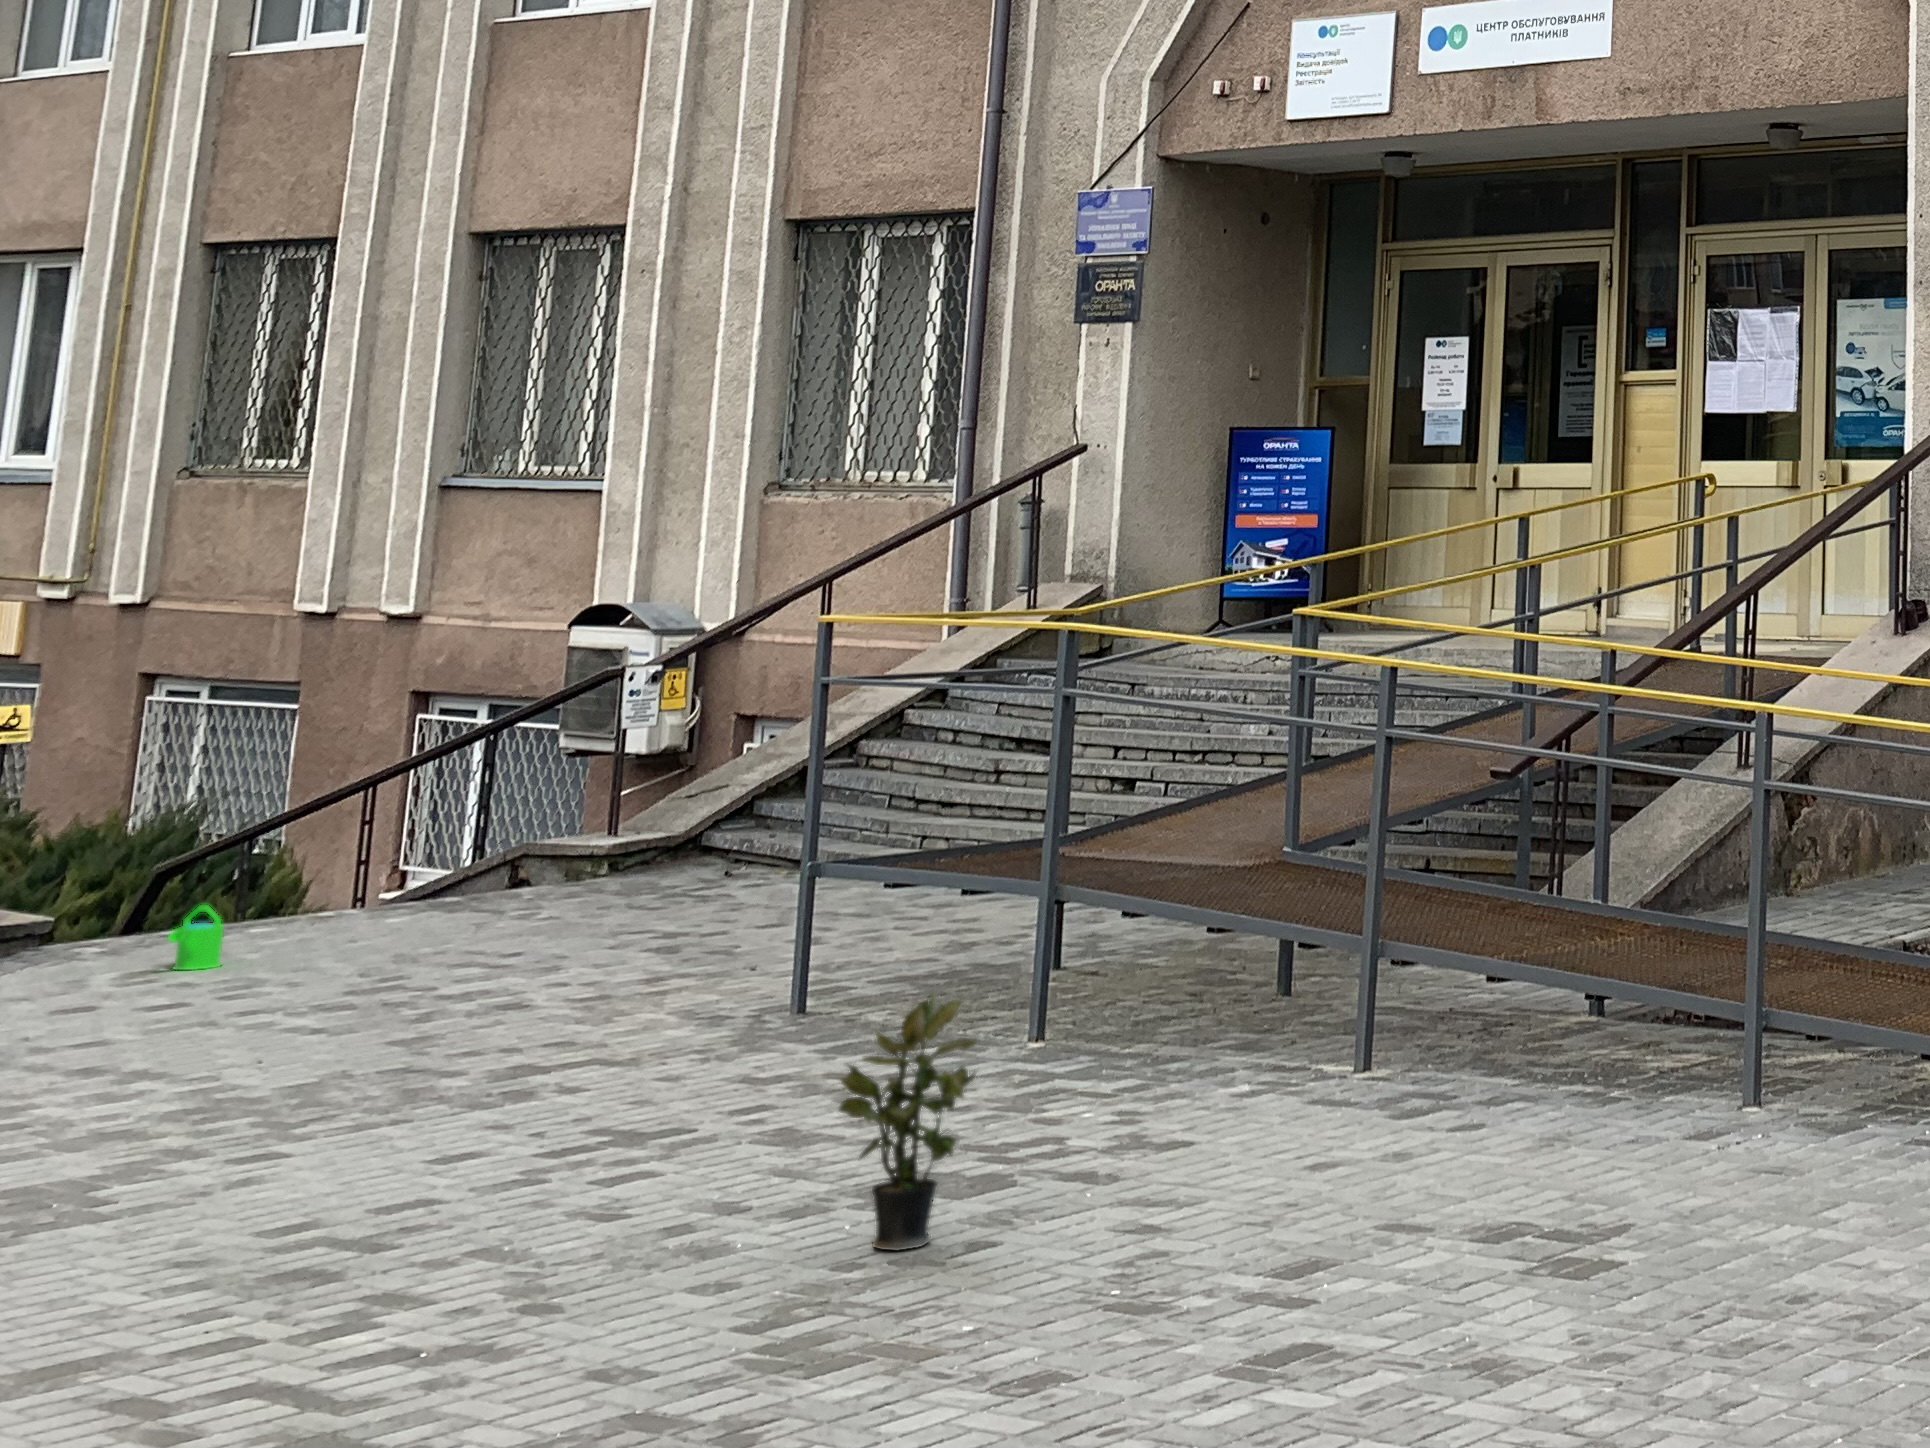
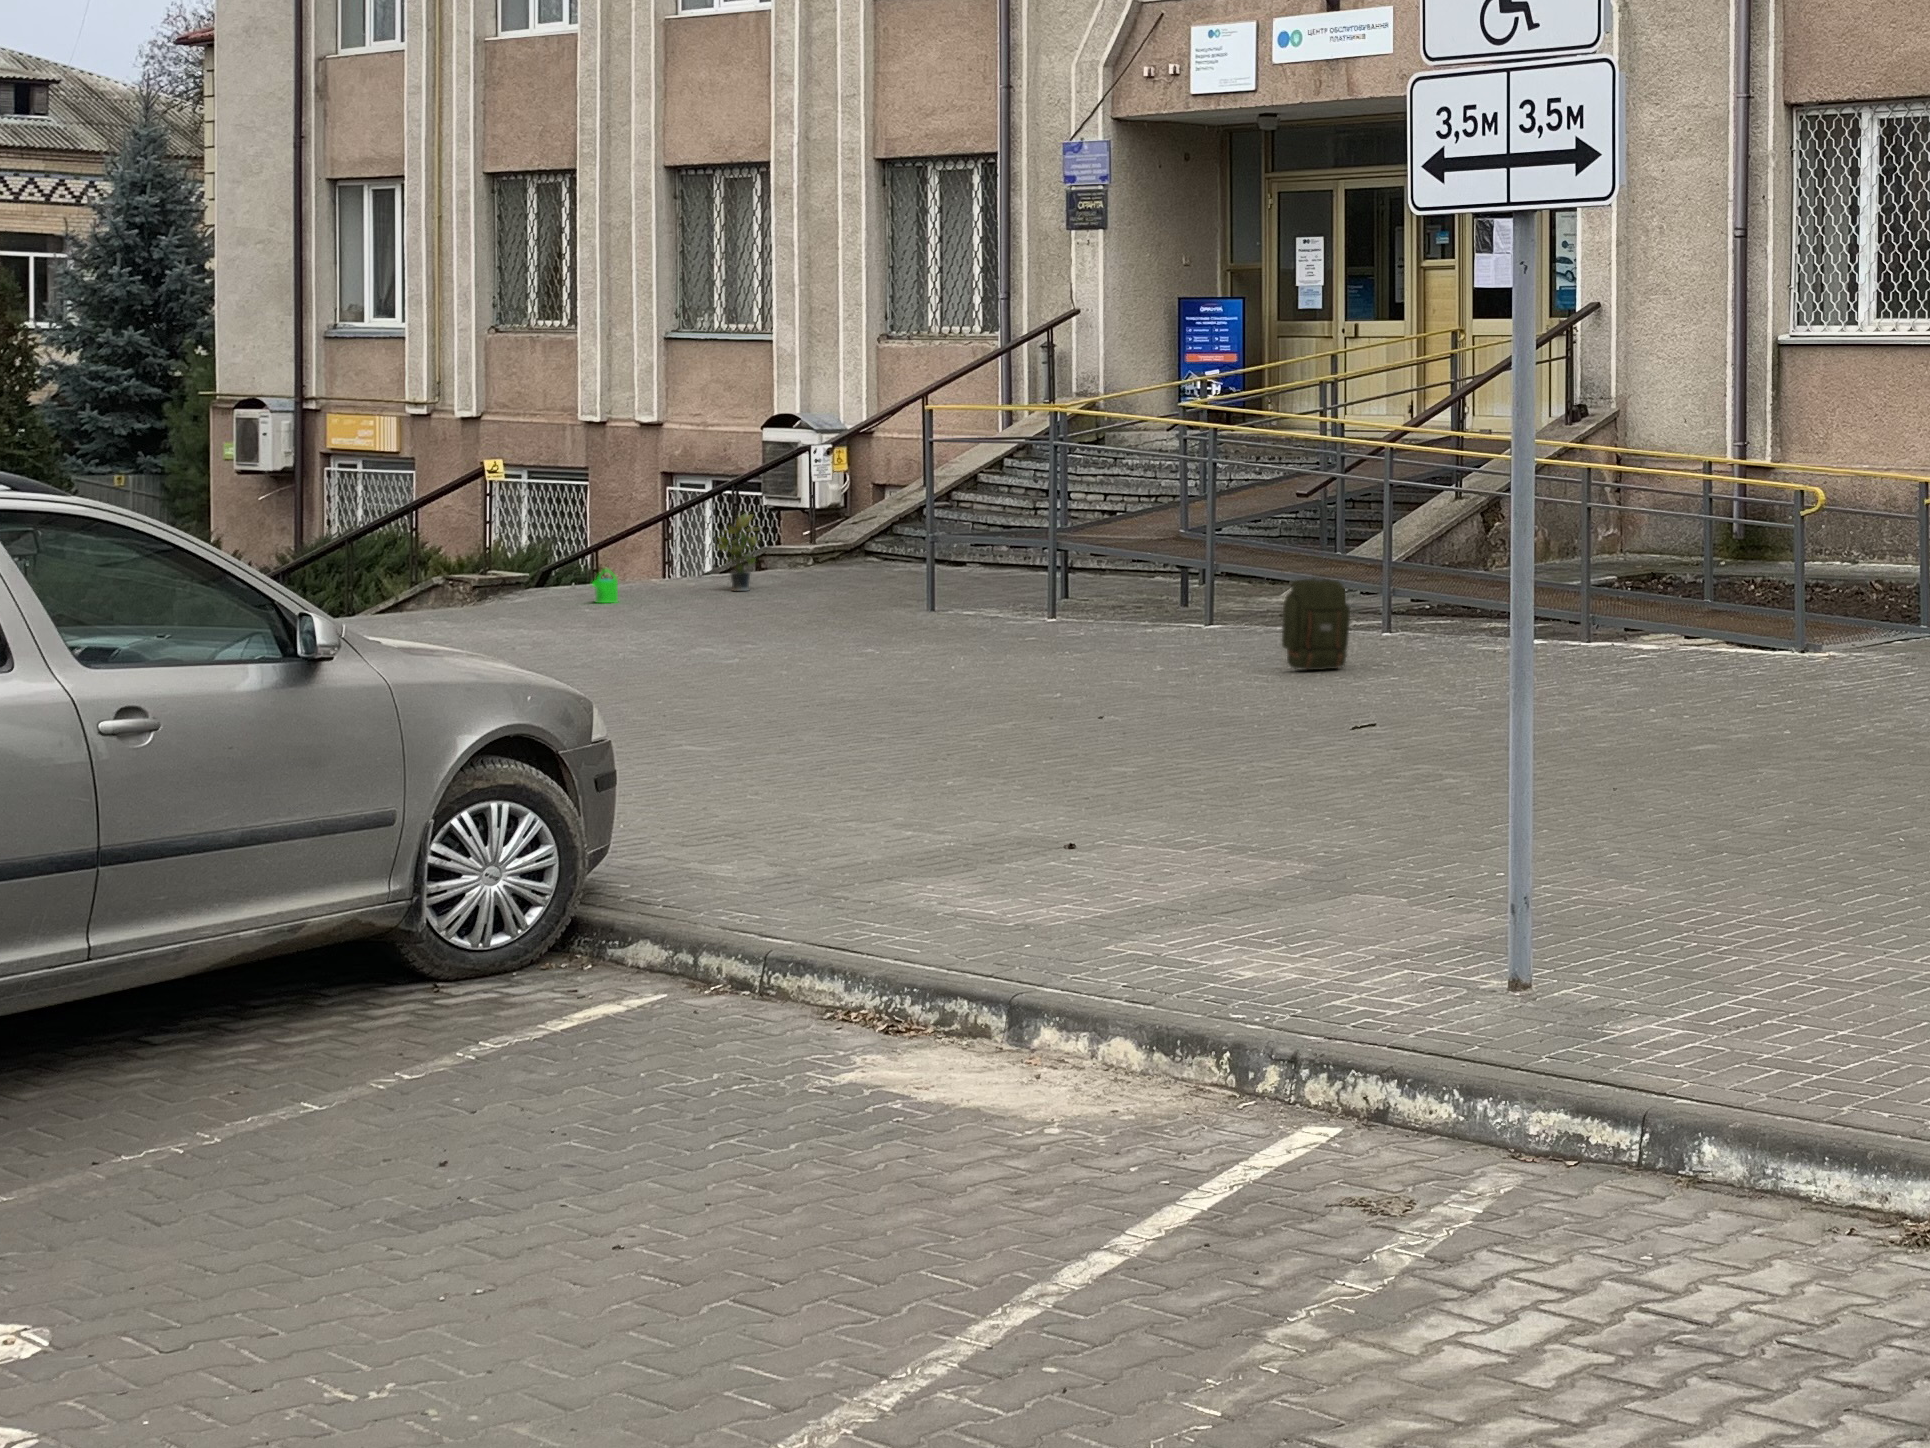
potted plant: present [839,993,977,1250] -> present [718,514,760,591]
backpack: none [1563,1034,1712,1255] -> present [1282,577,1350,670]

